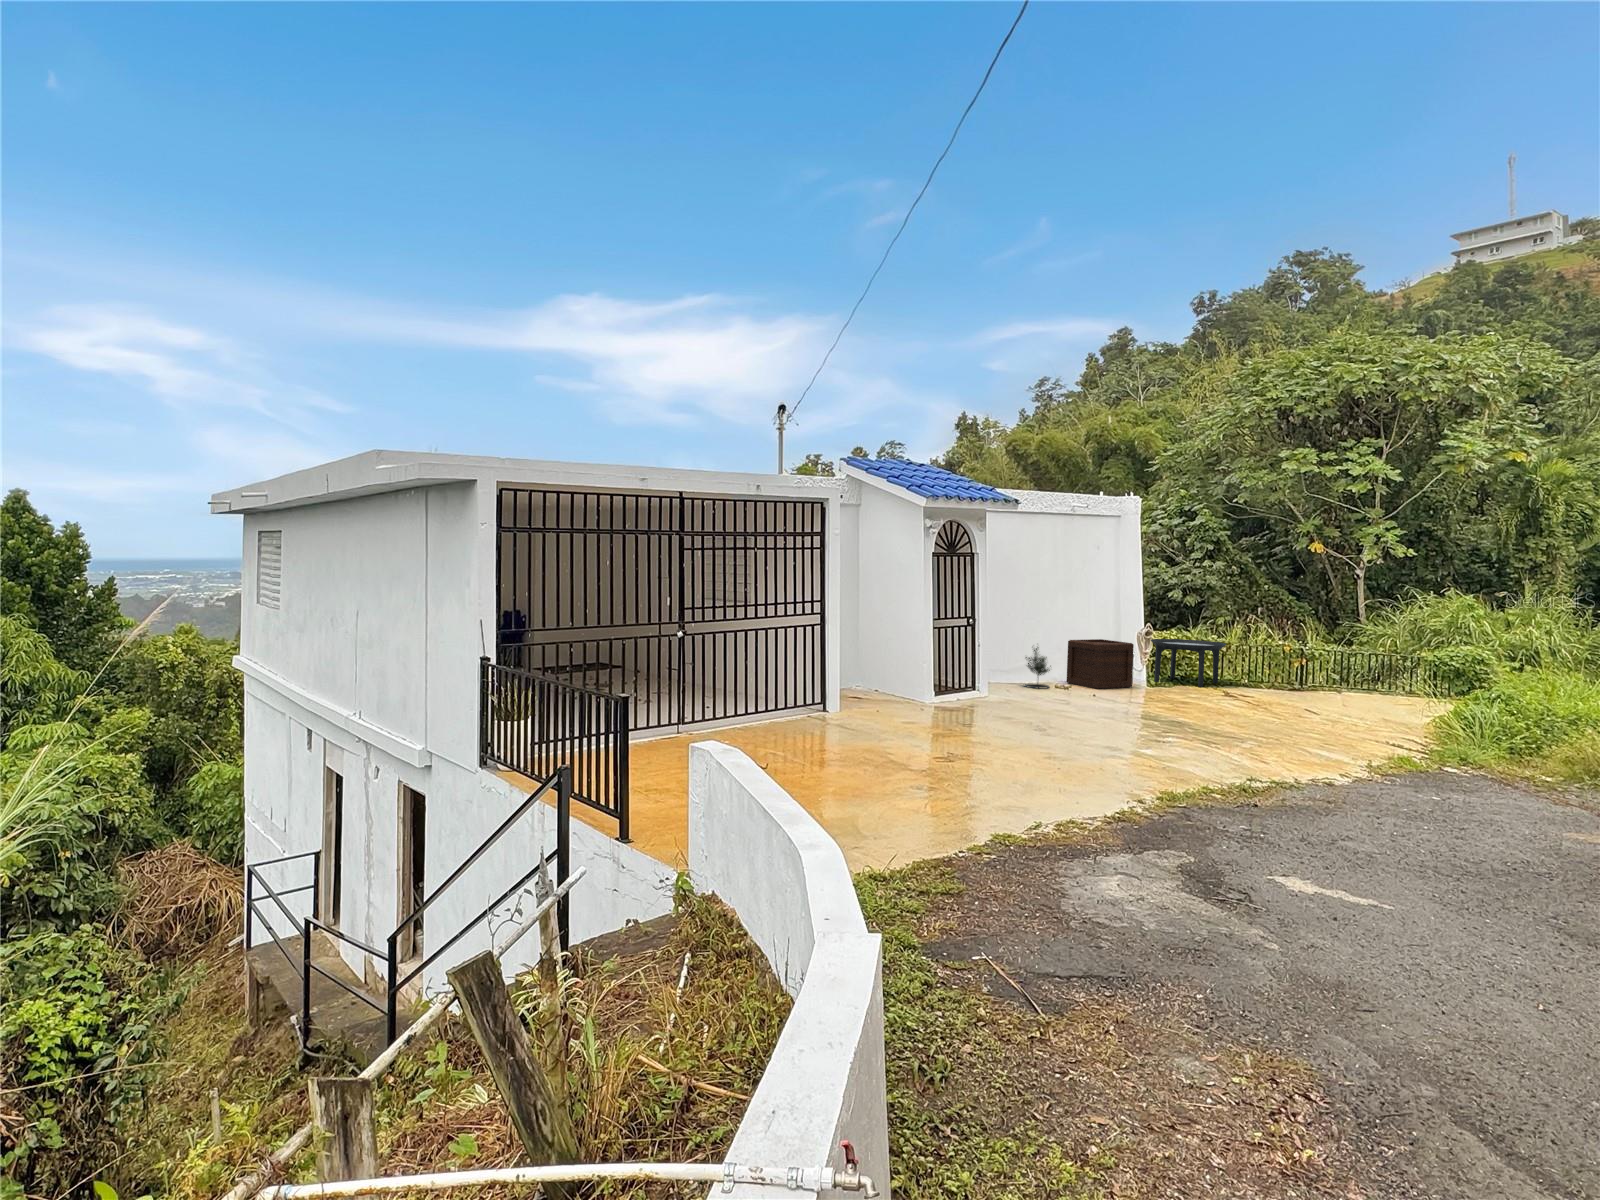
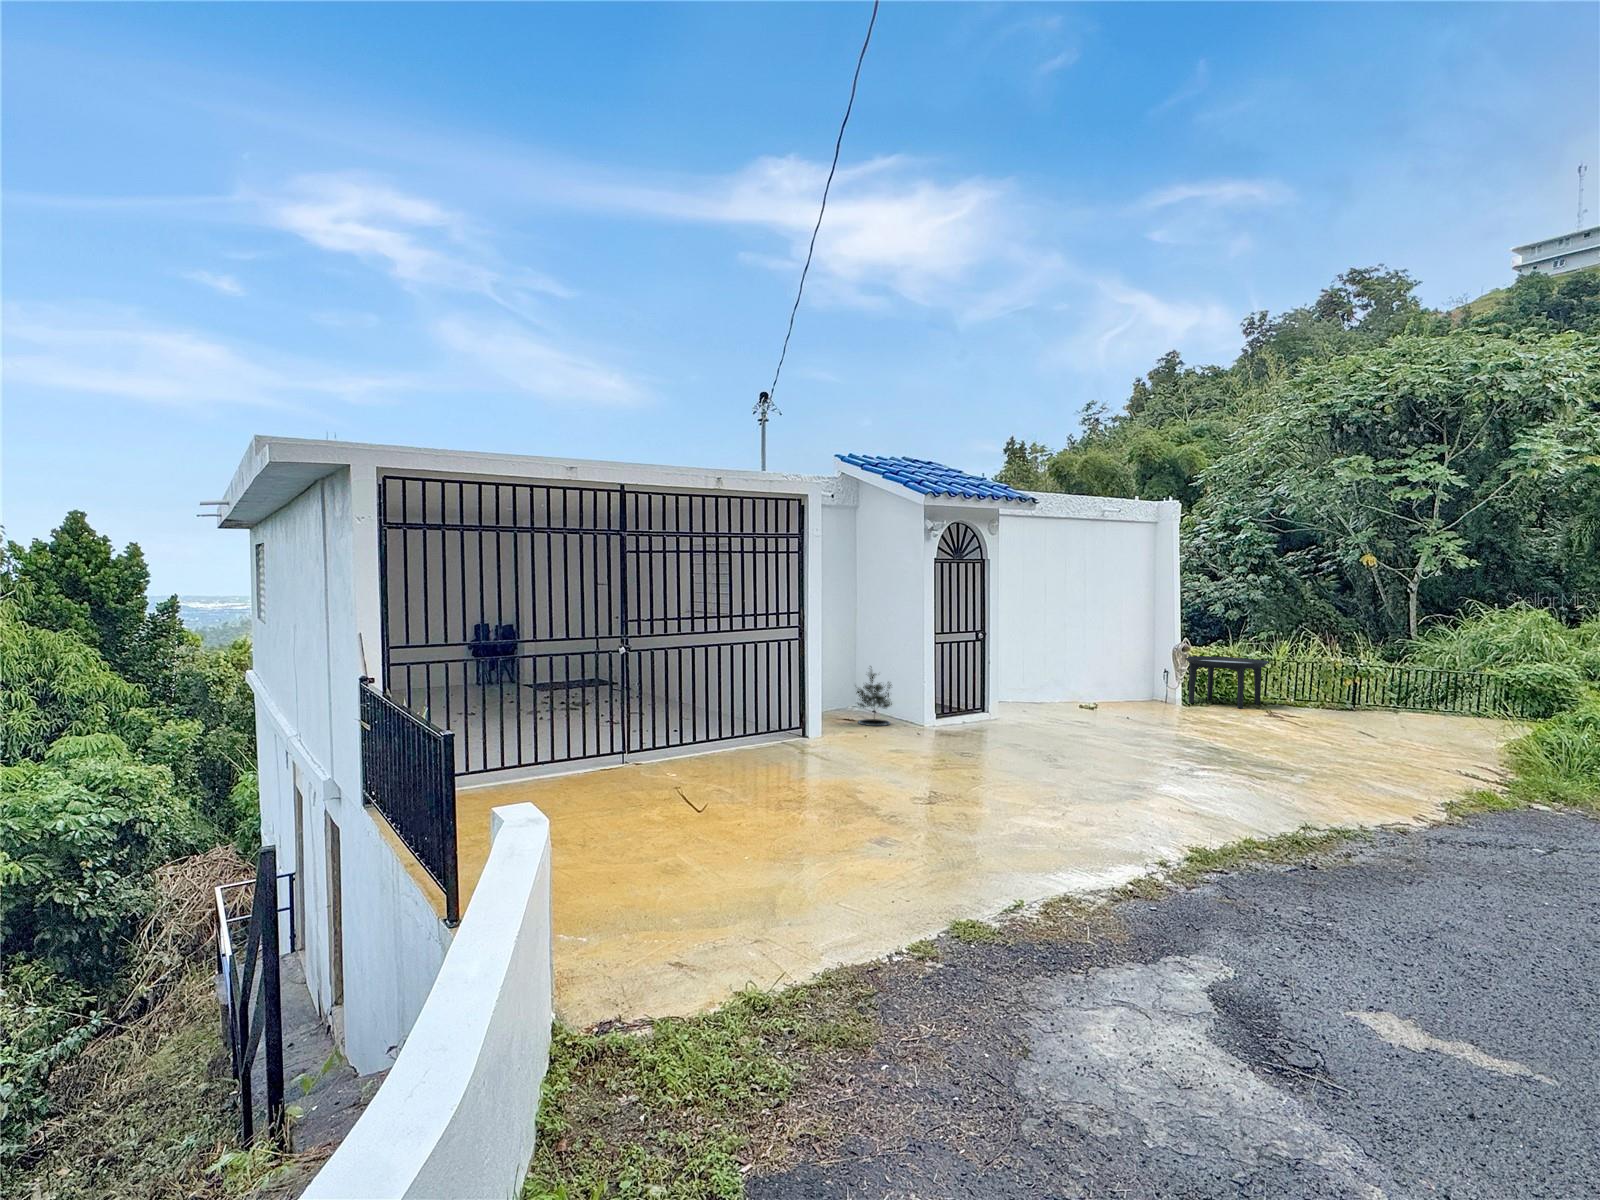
wooden crate: present [1067,639,1134,689] -> none [1090,656,1163,710]
potted tree: present [1025,647,1051,689] -> present [857,667,892,726]

